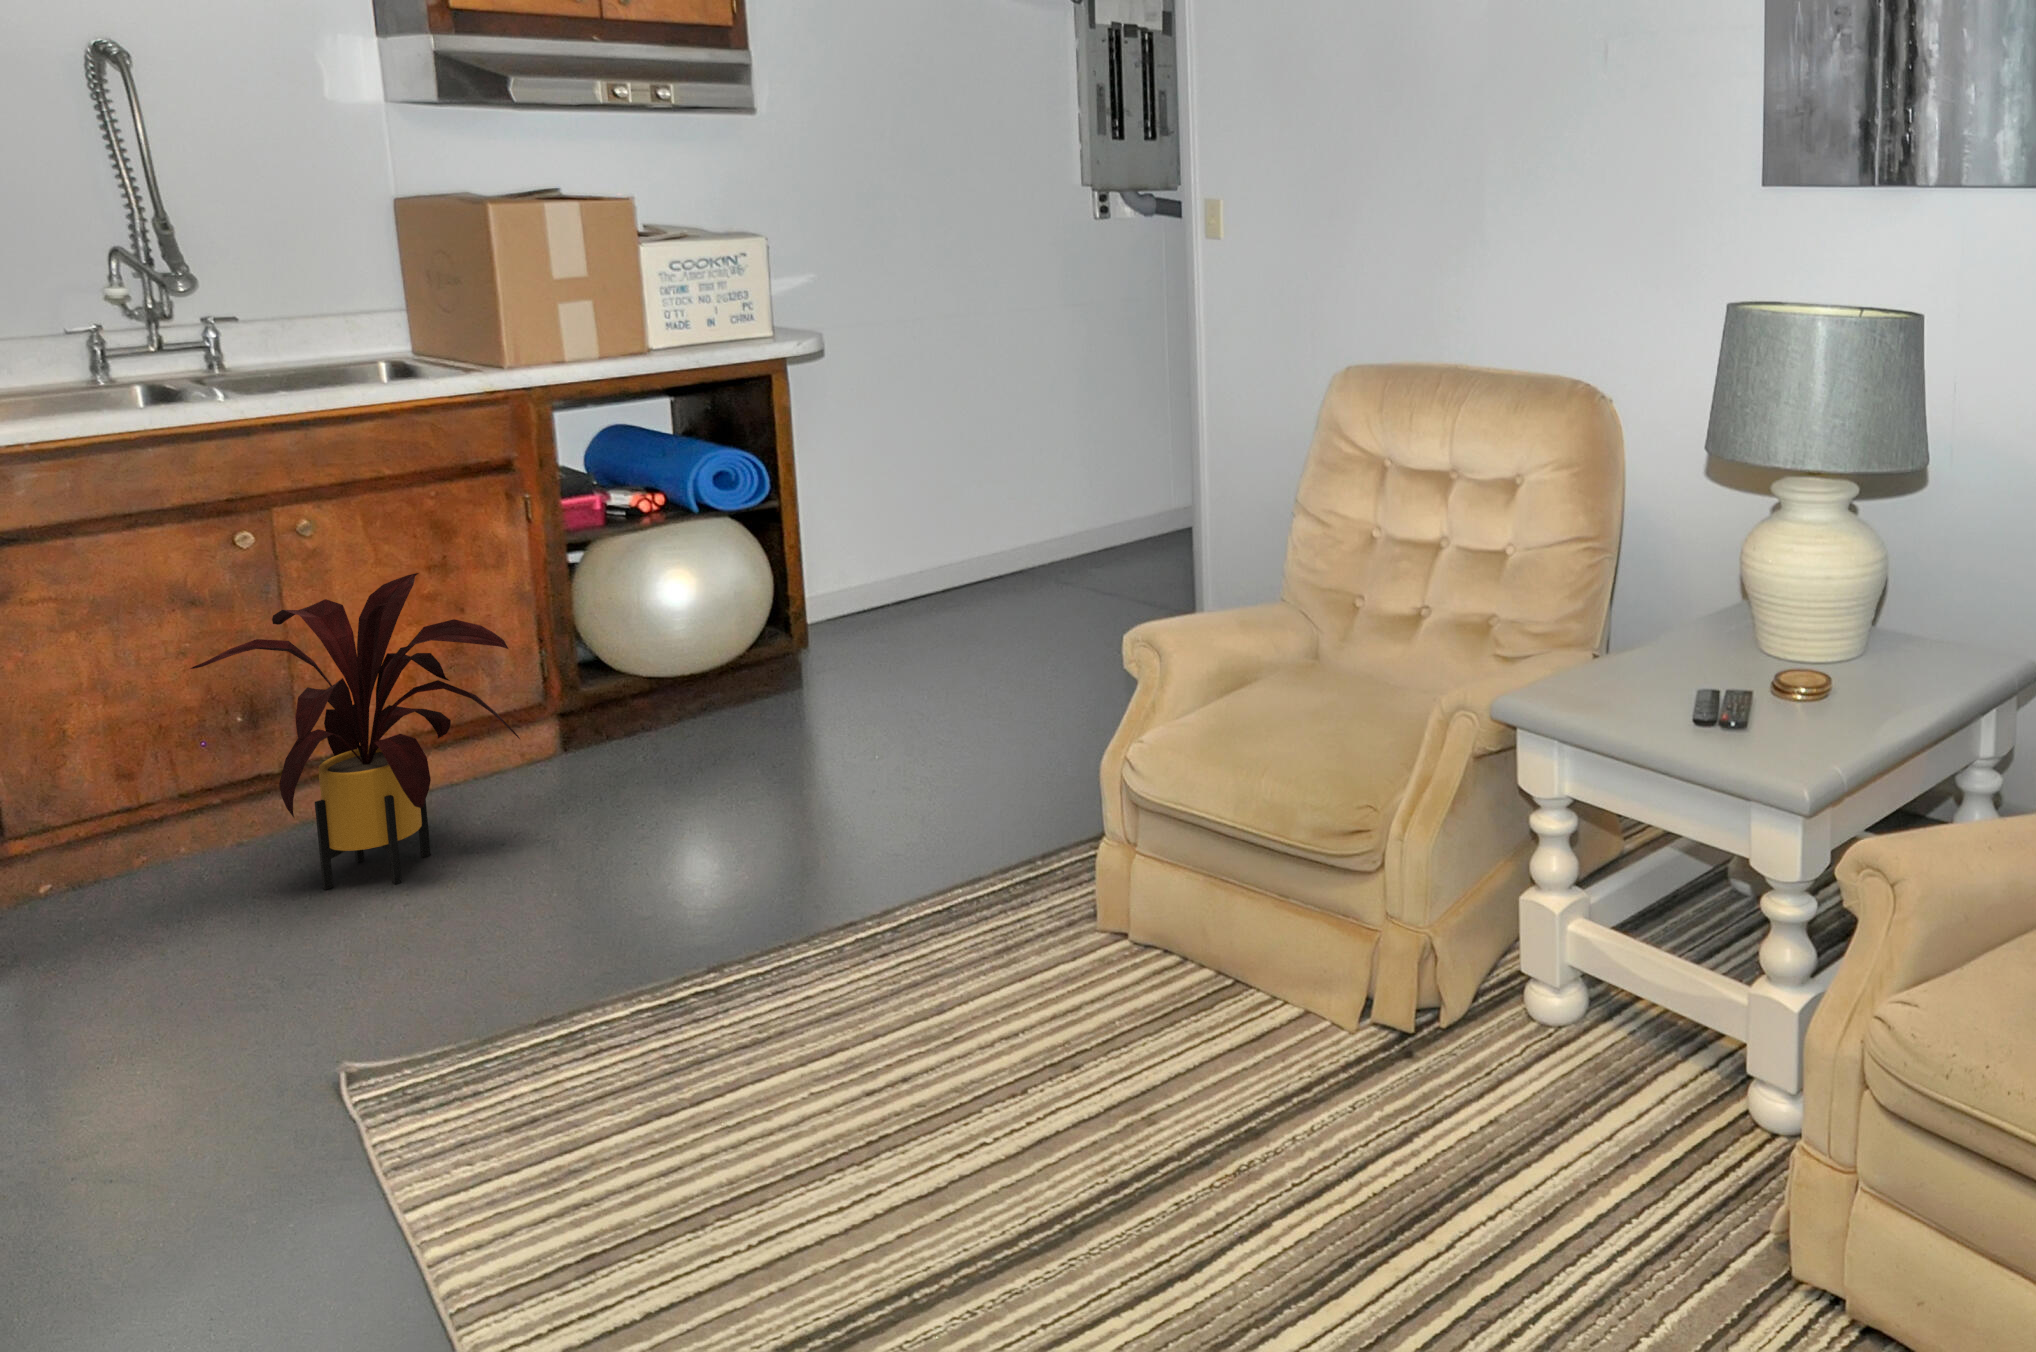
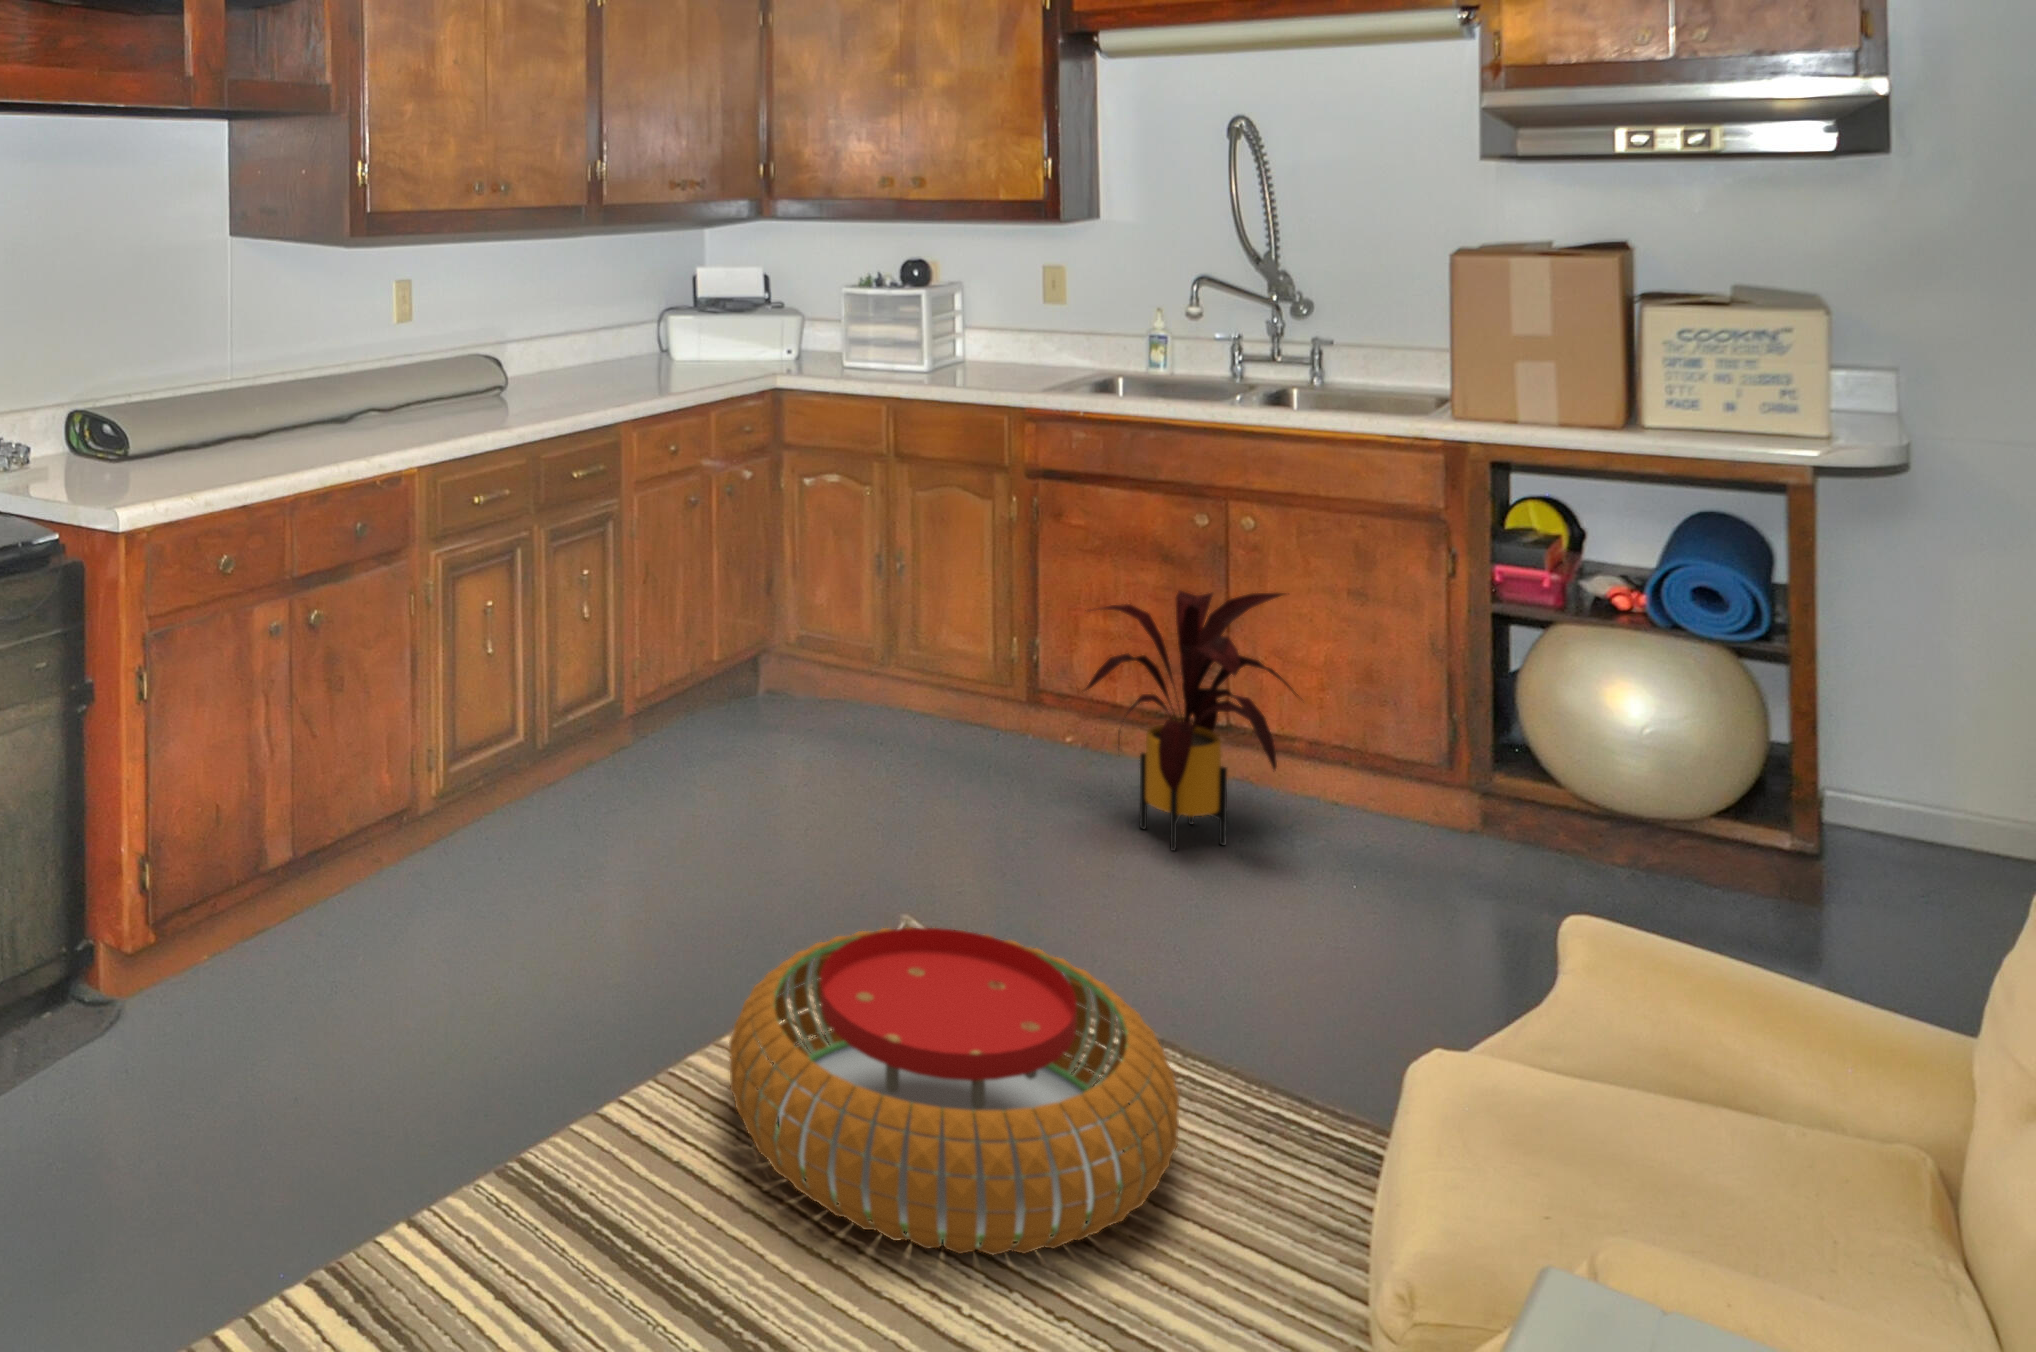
pouf: none [475,896,982,1241] -> present [729,927,1179,1255]

